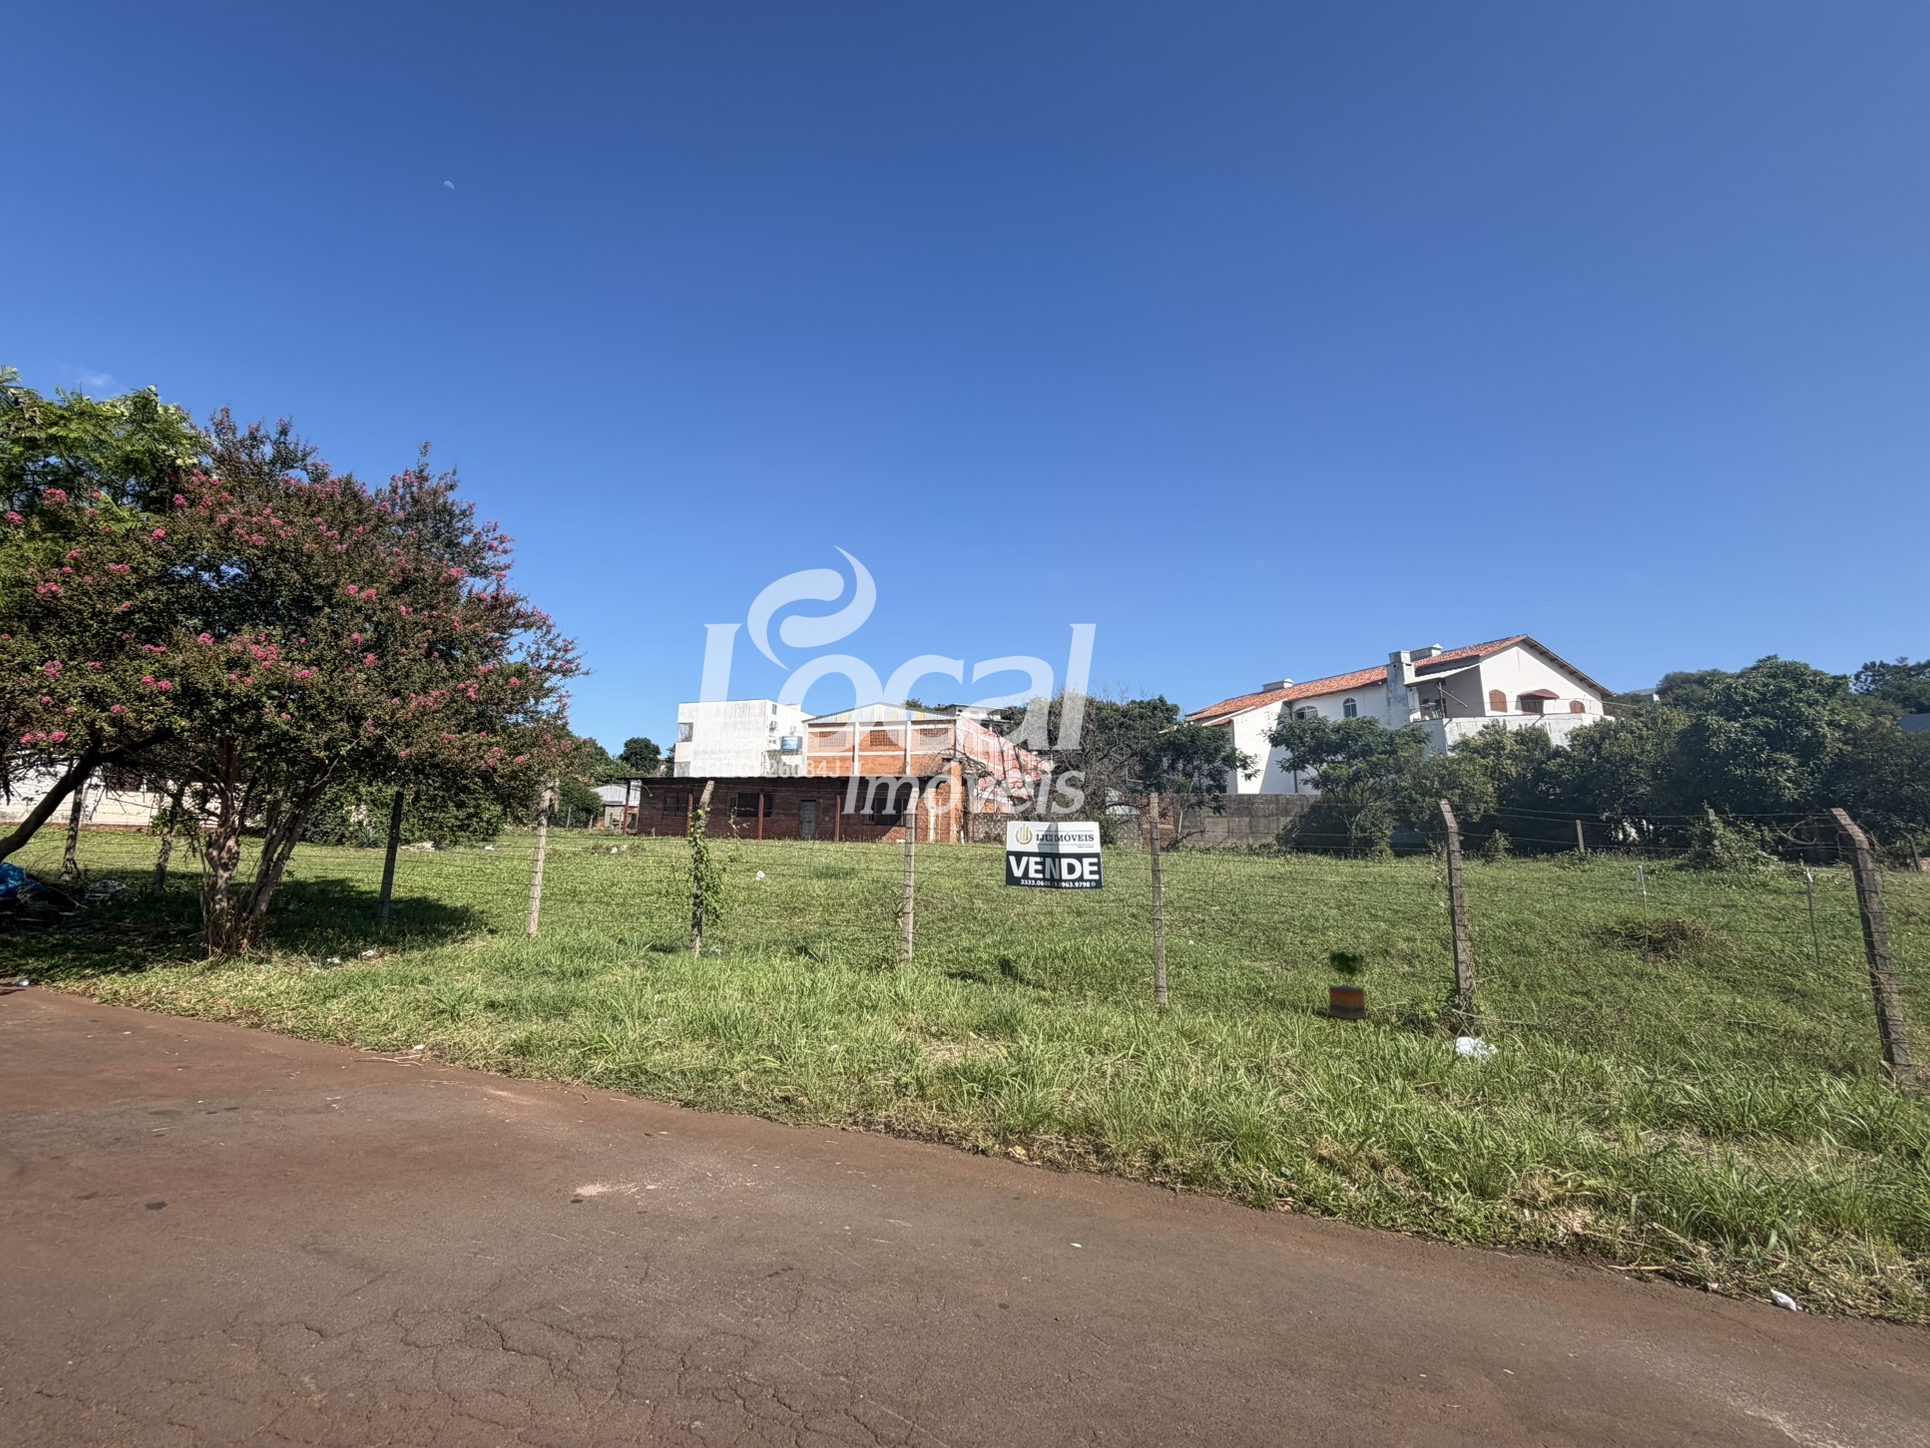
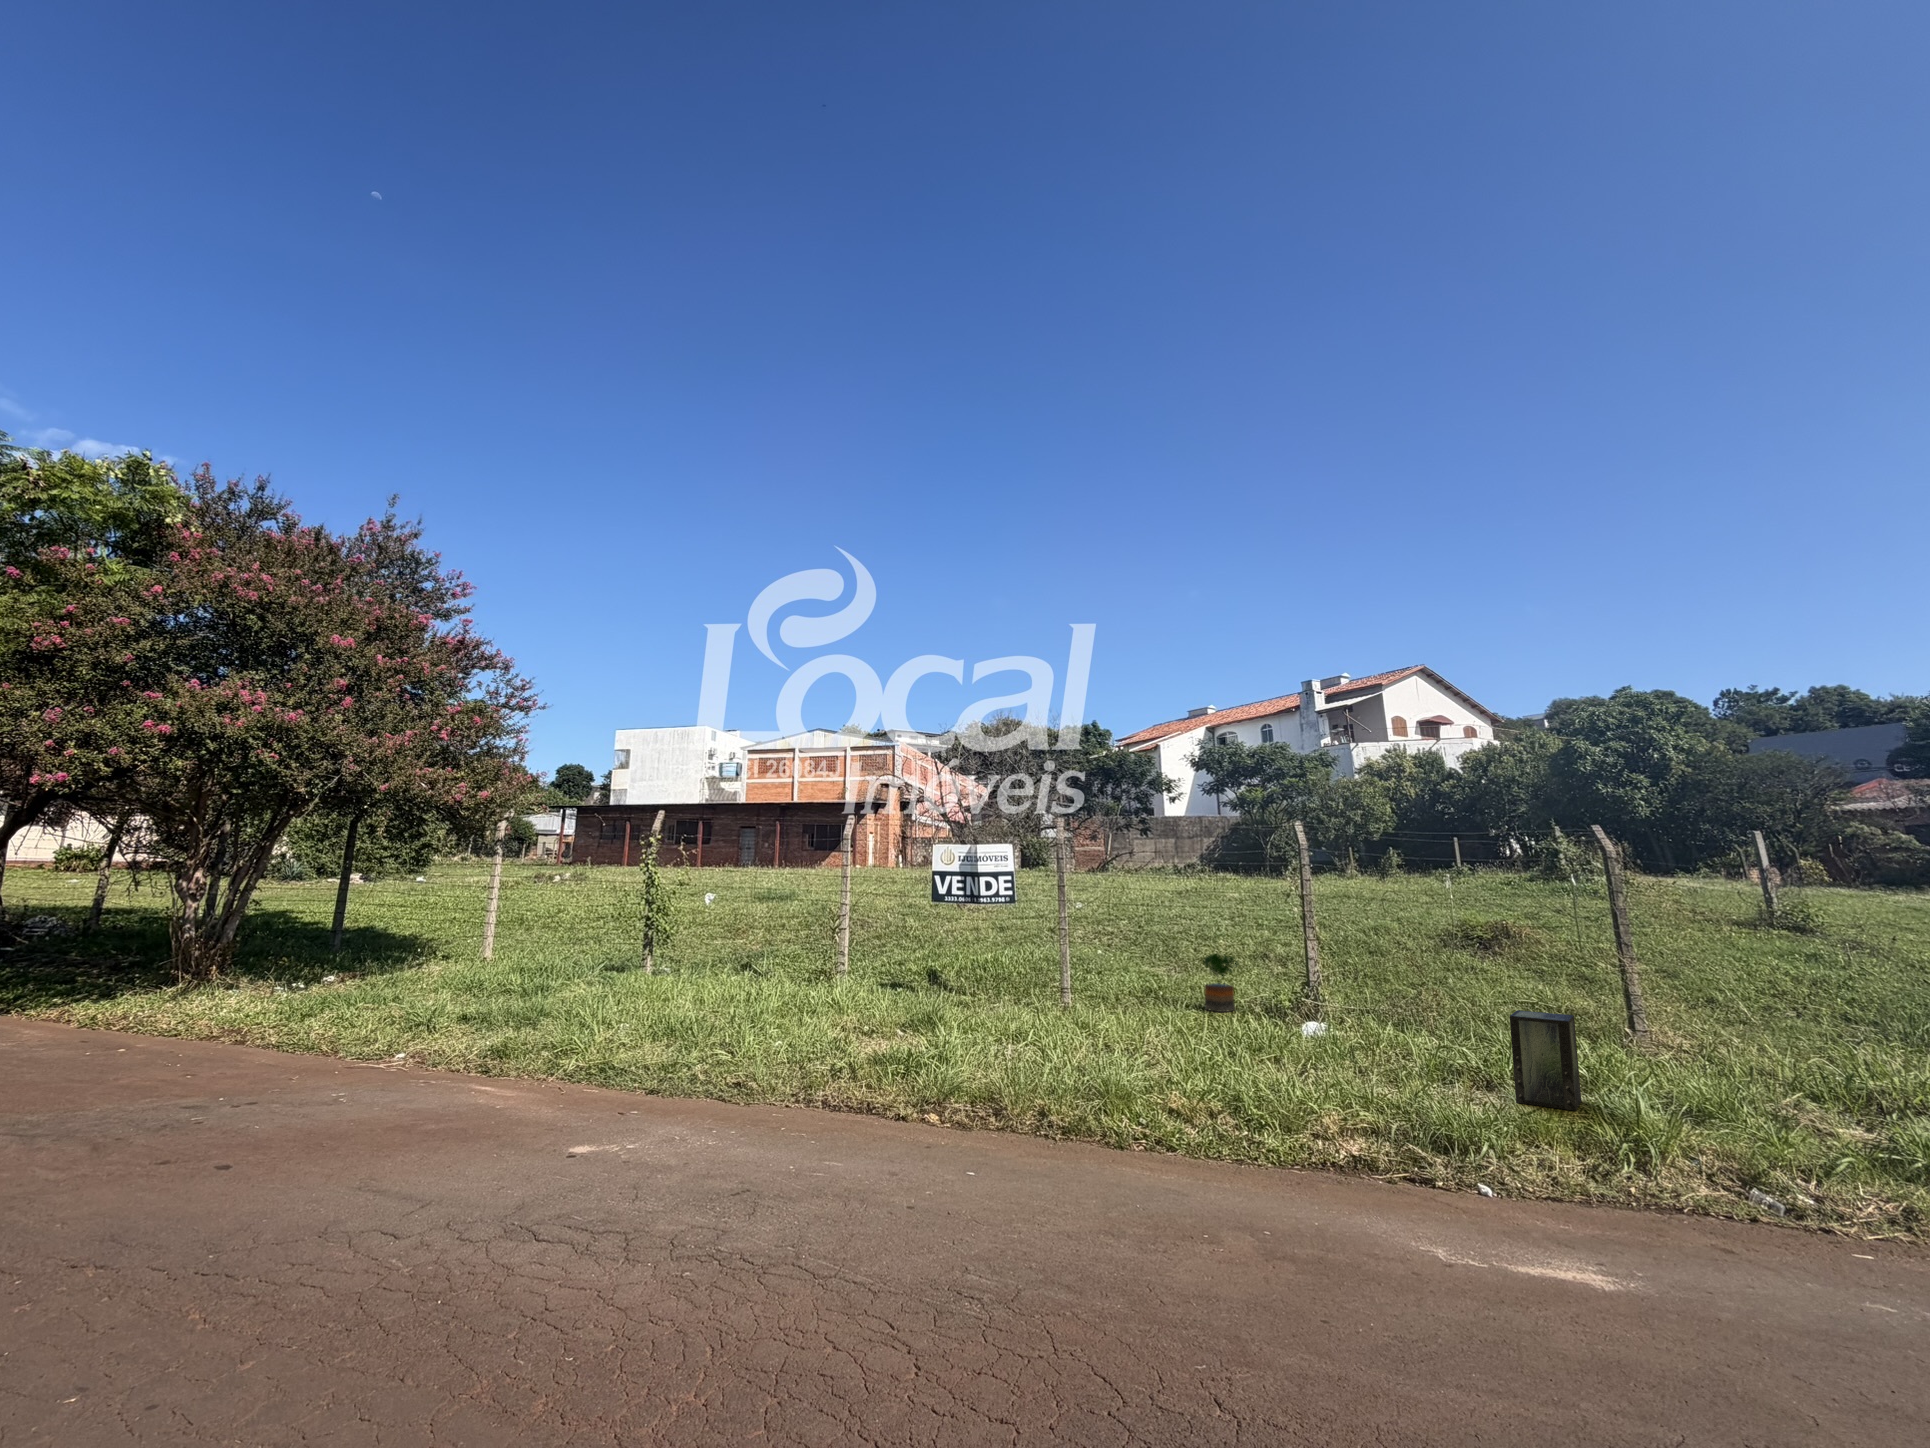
storage box: none [1769,1042,1868,1180] -> present [1510,1010,1581,1111]

